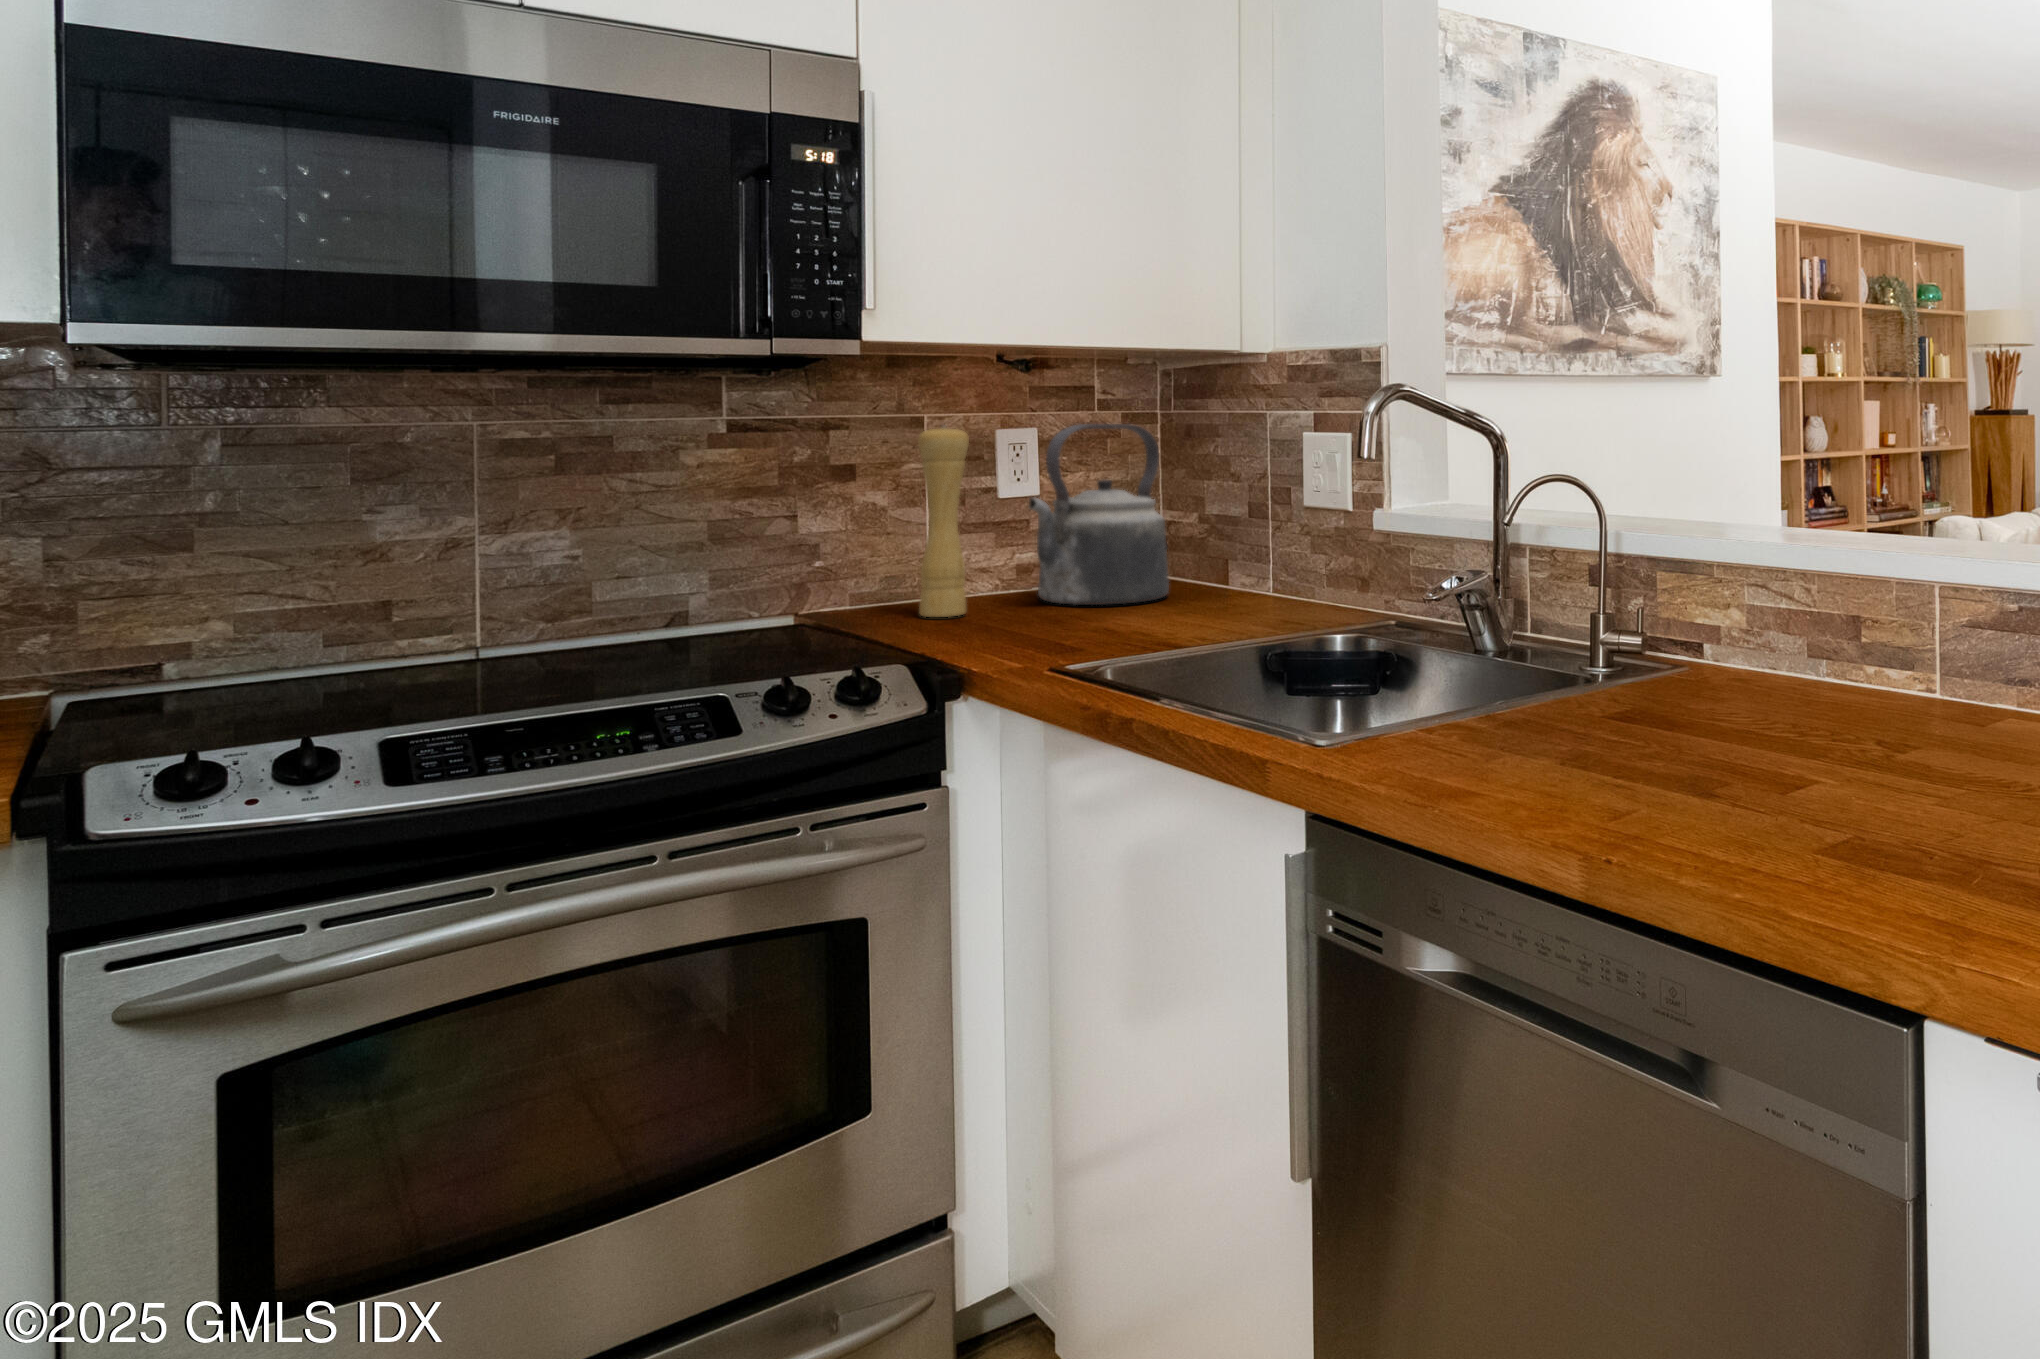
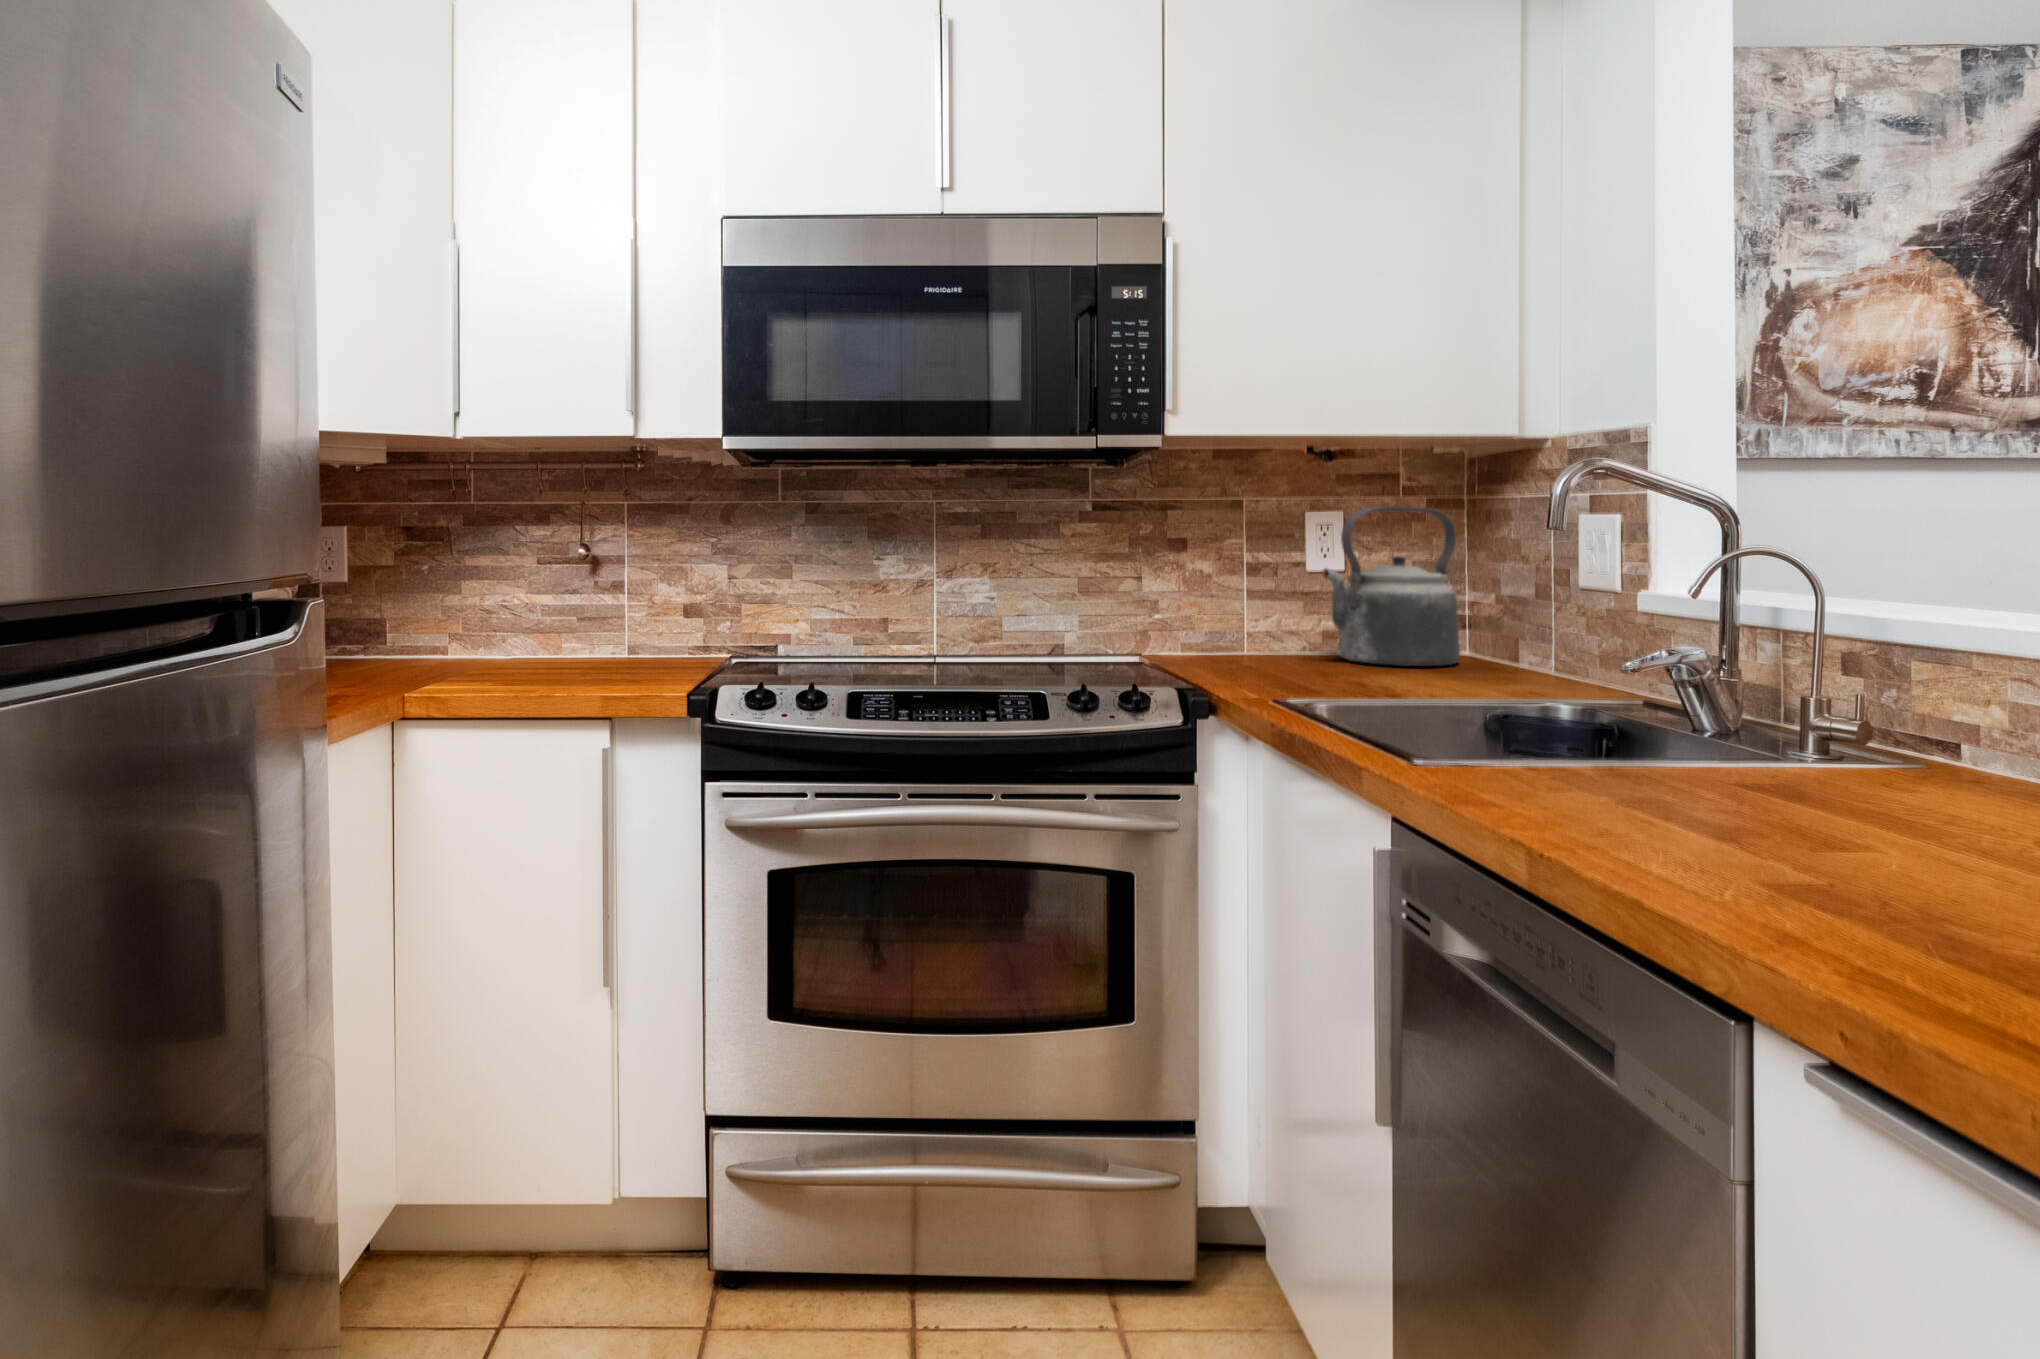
pepper mill: present [918,425,969,617] -> none [1232,507,1272,662]

